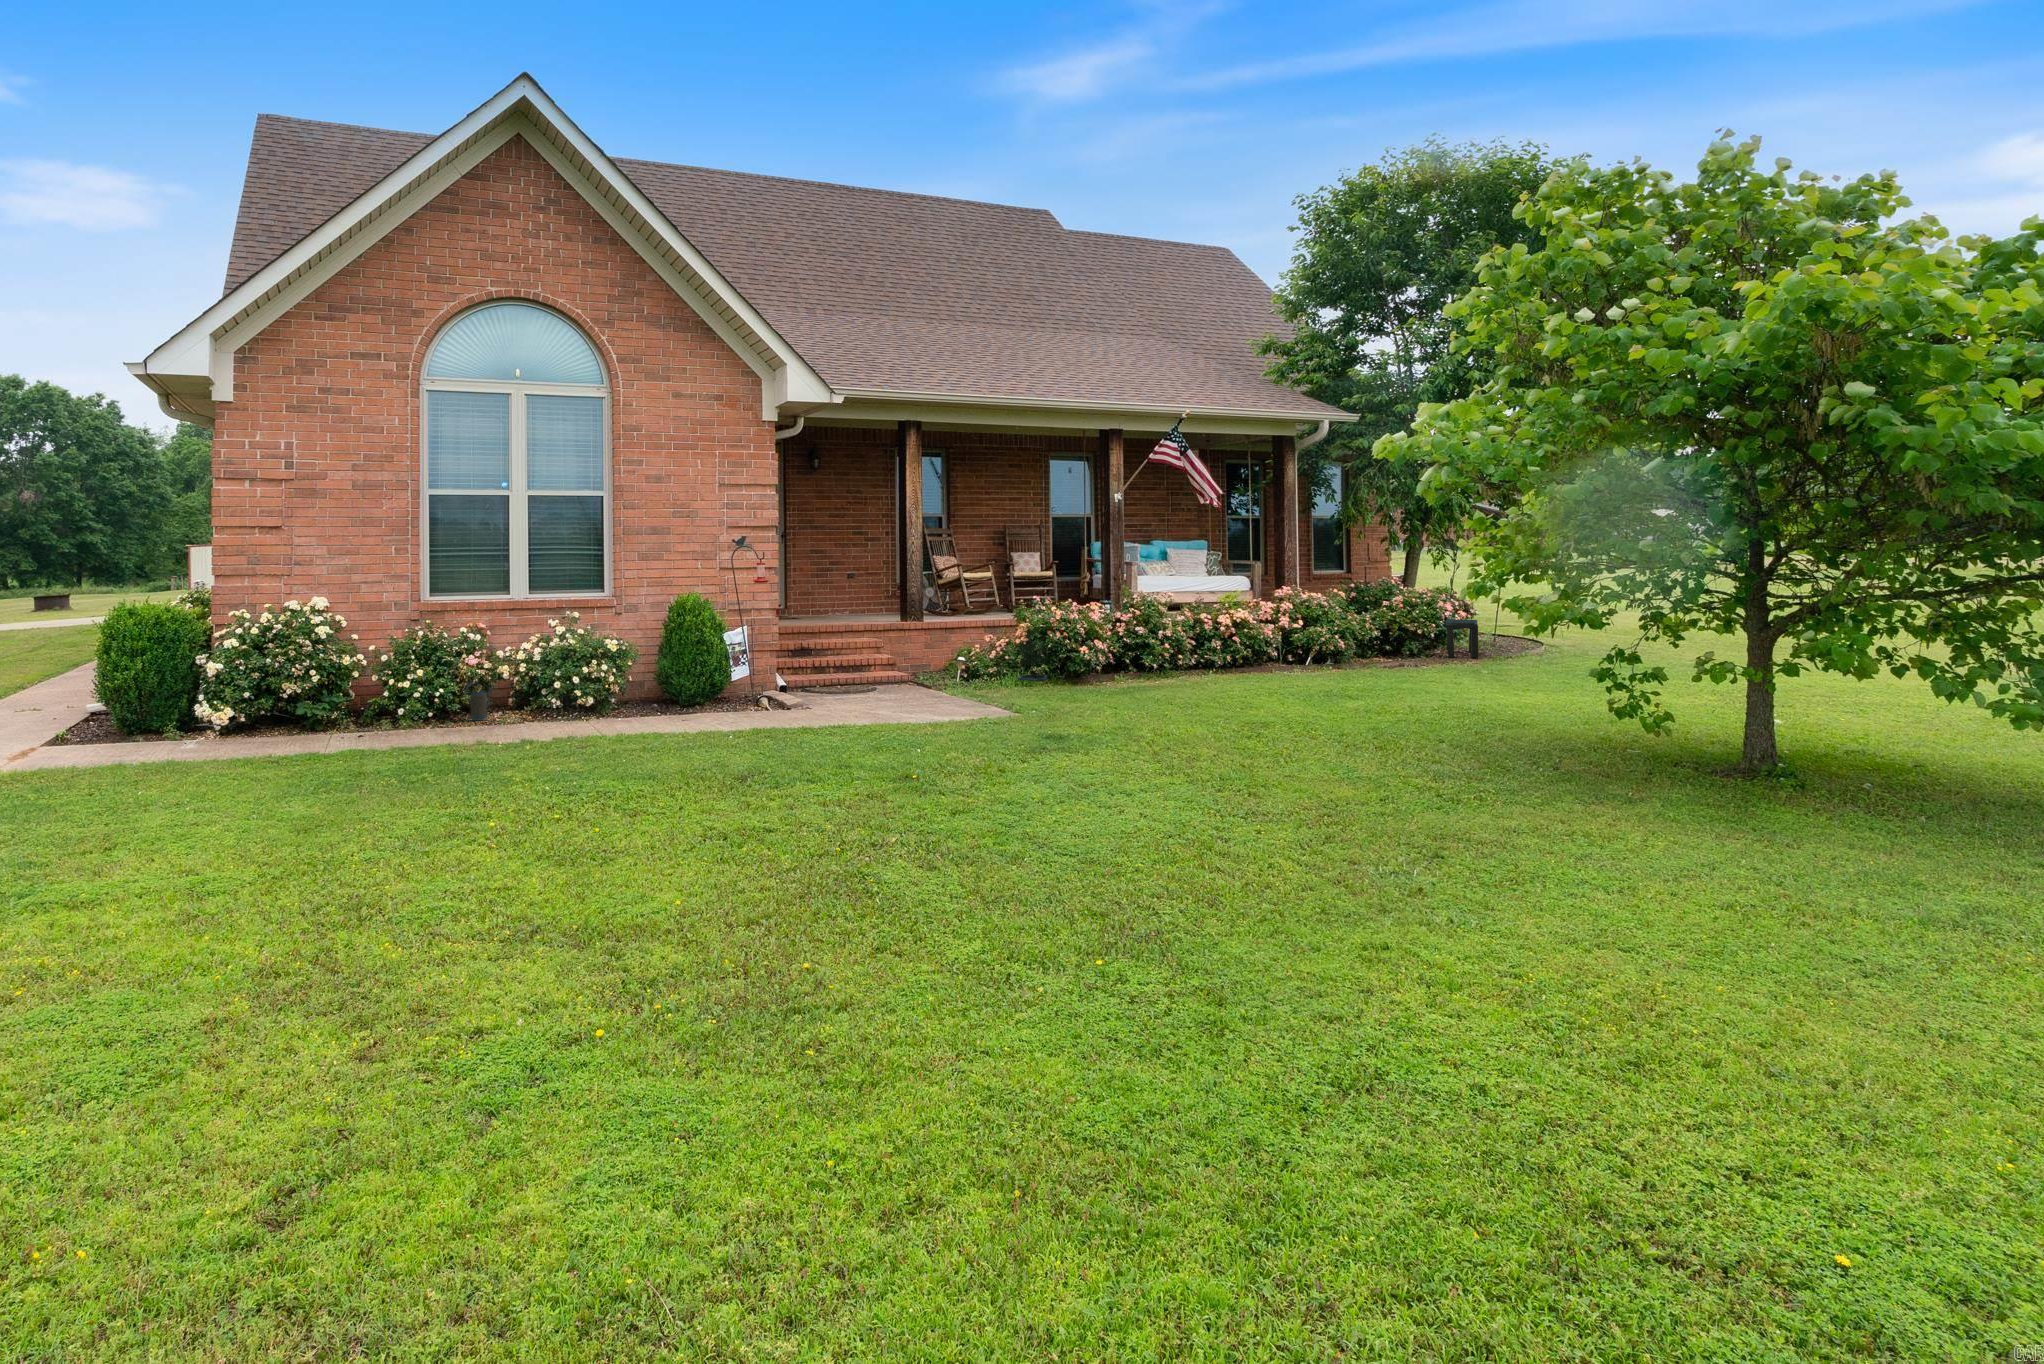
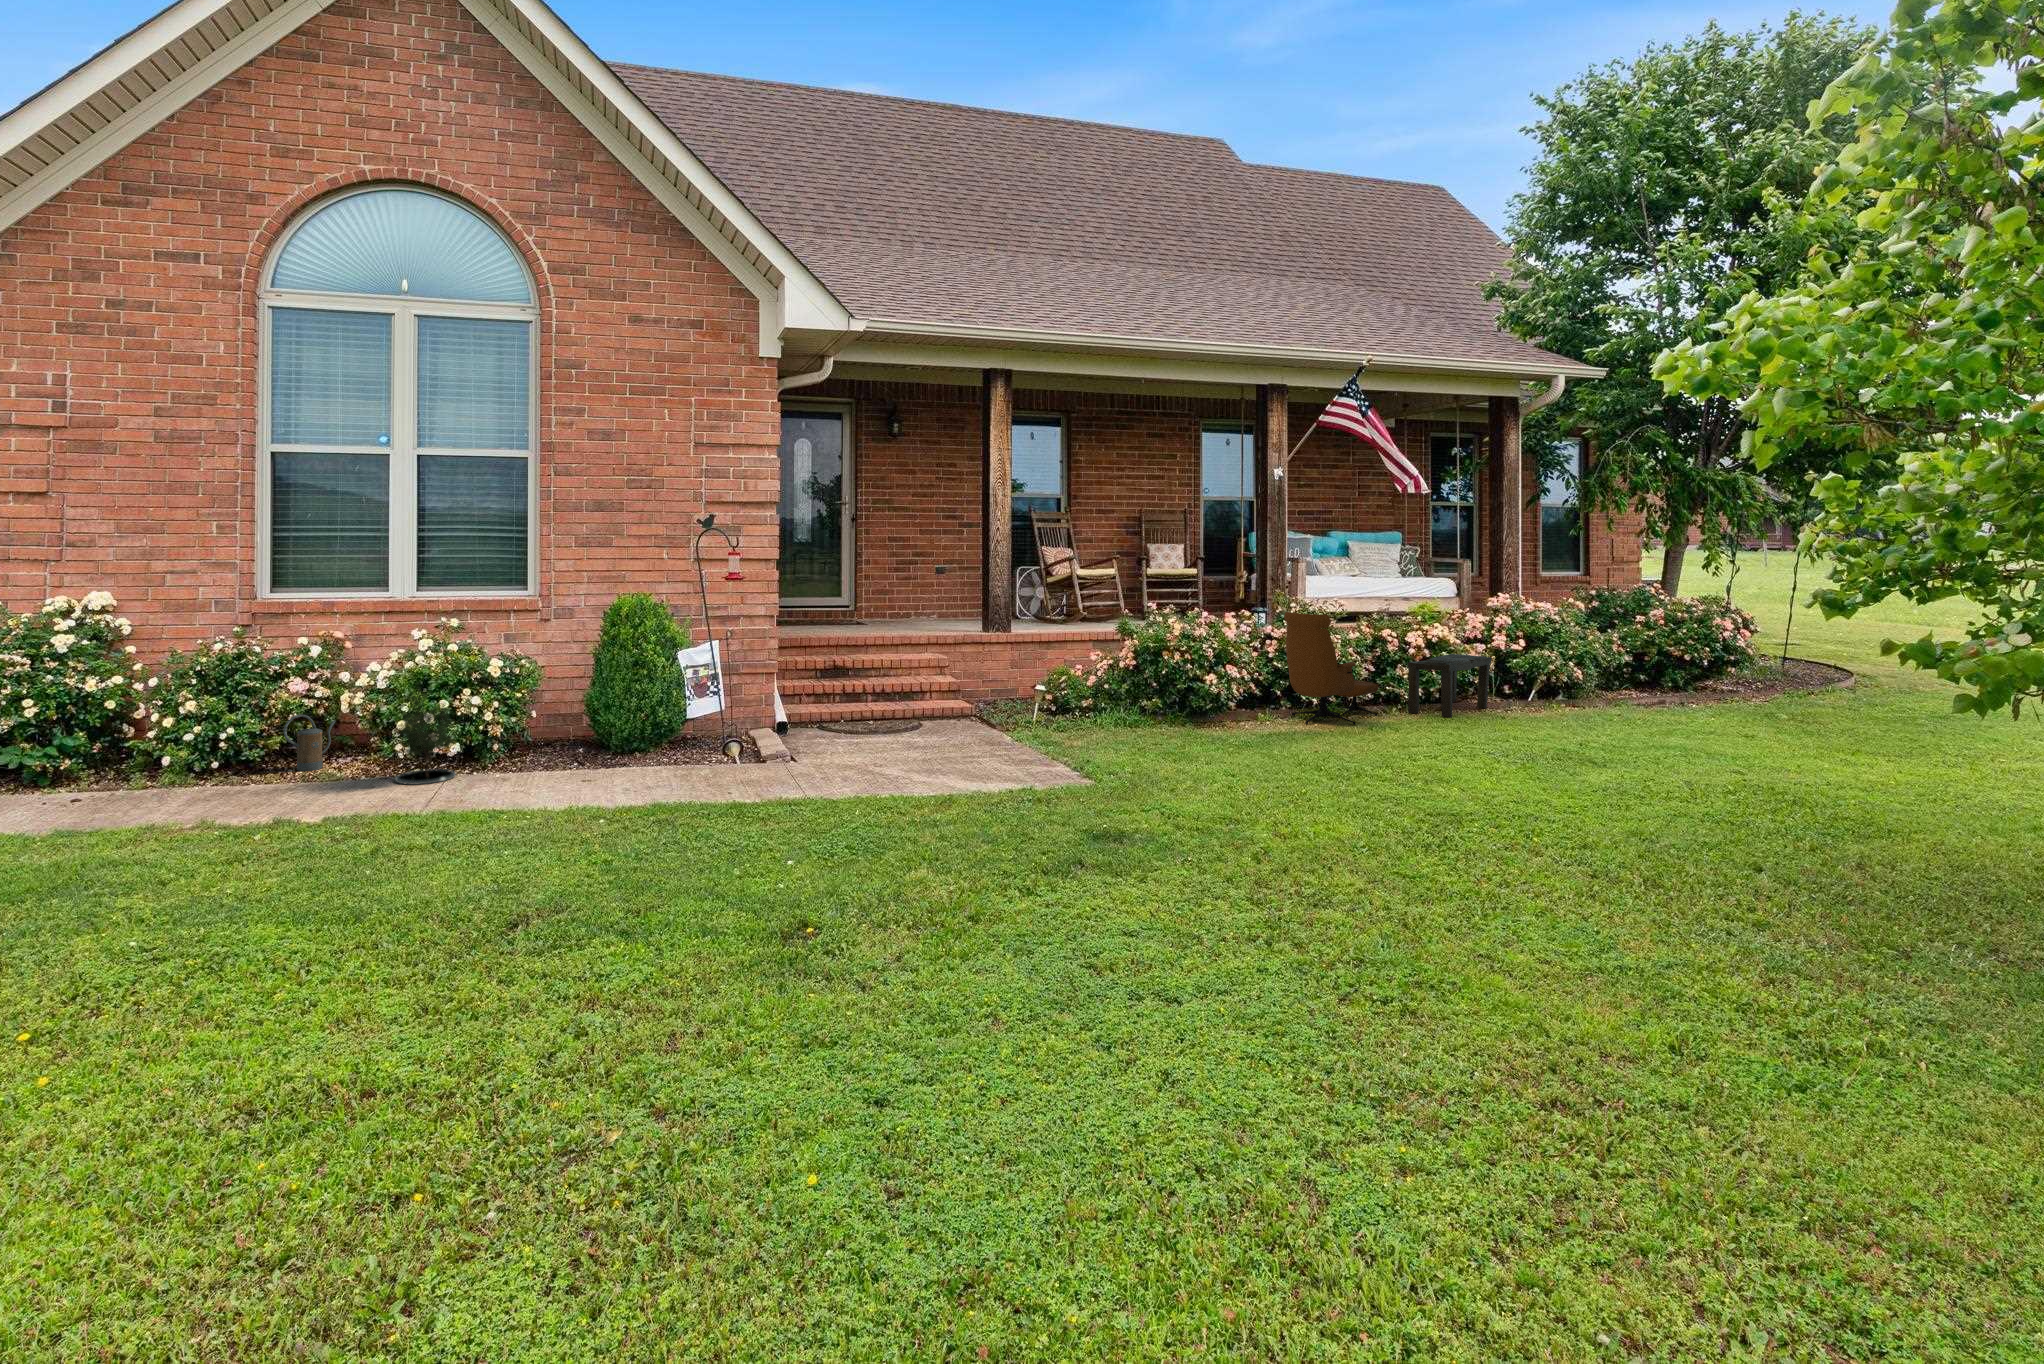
lounge chair: none [1136,600,1202,681] -> present [1284,612,1378,725]
bench: present [1446,619,1478,659] -> present [1408,654,1492,718]
potted tree: present [1019,630,1047,680] -> present [395,687,458,785]

